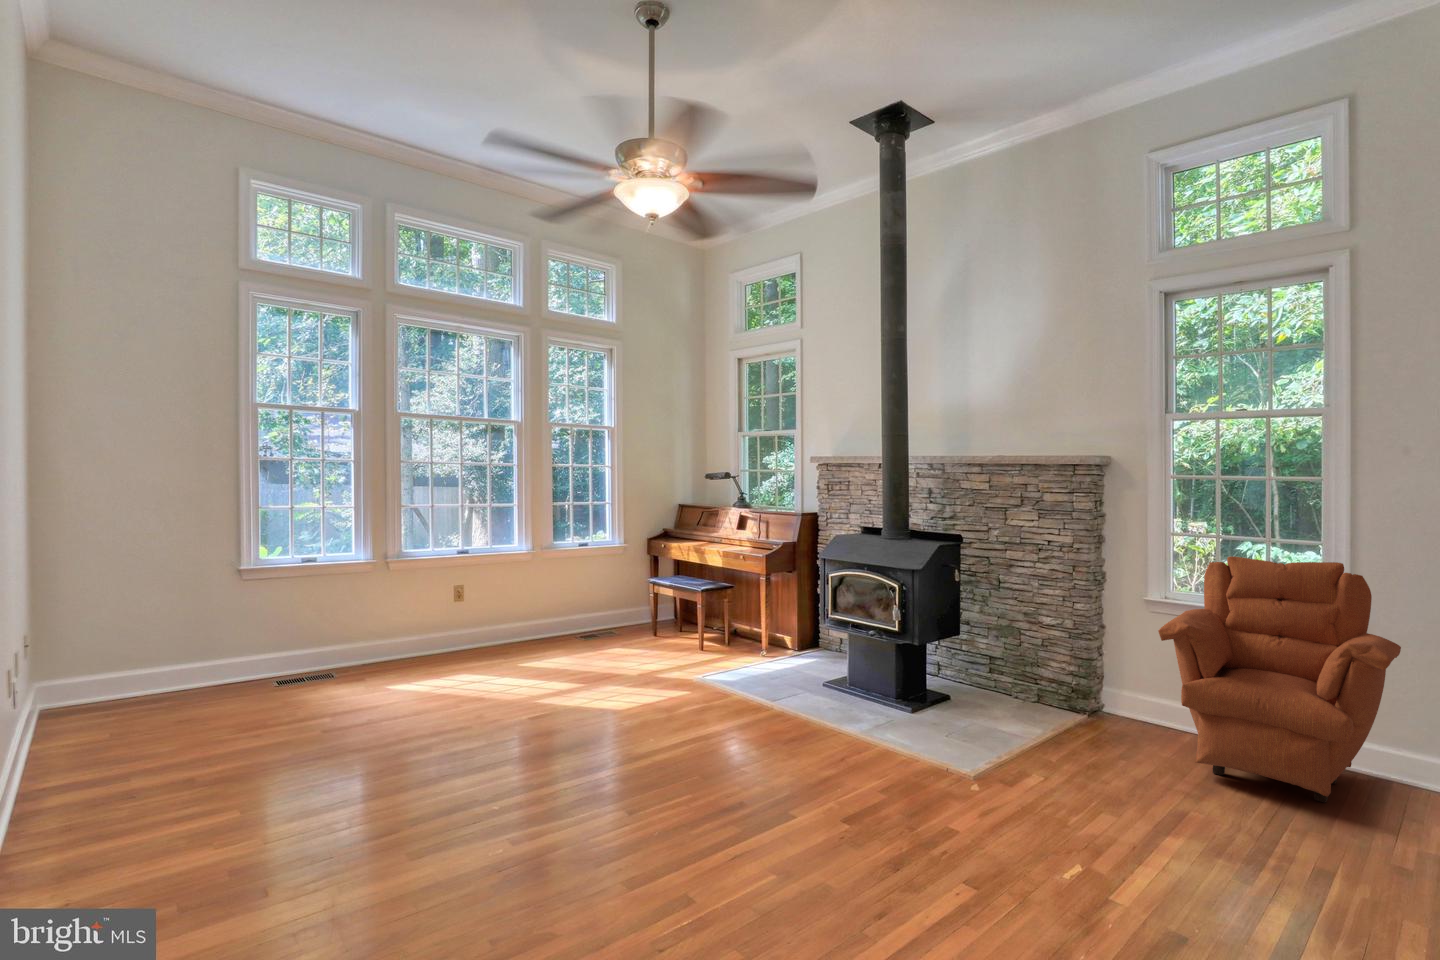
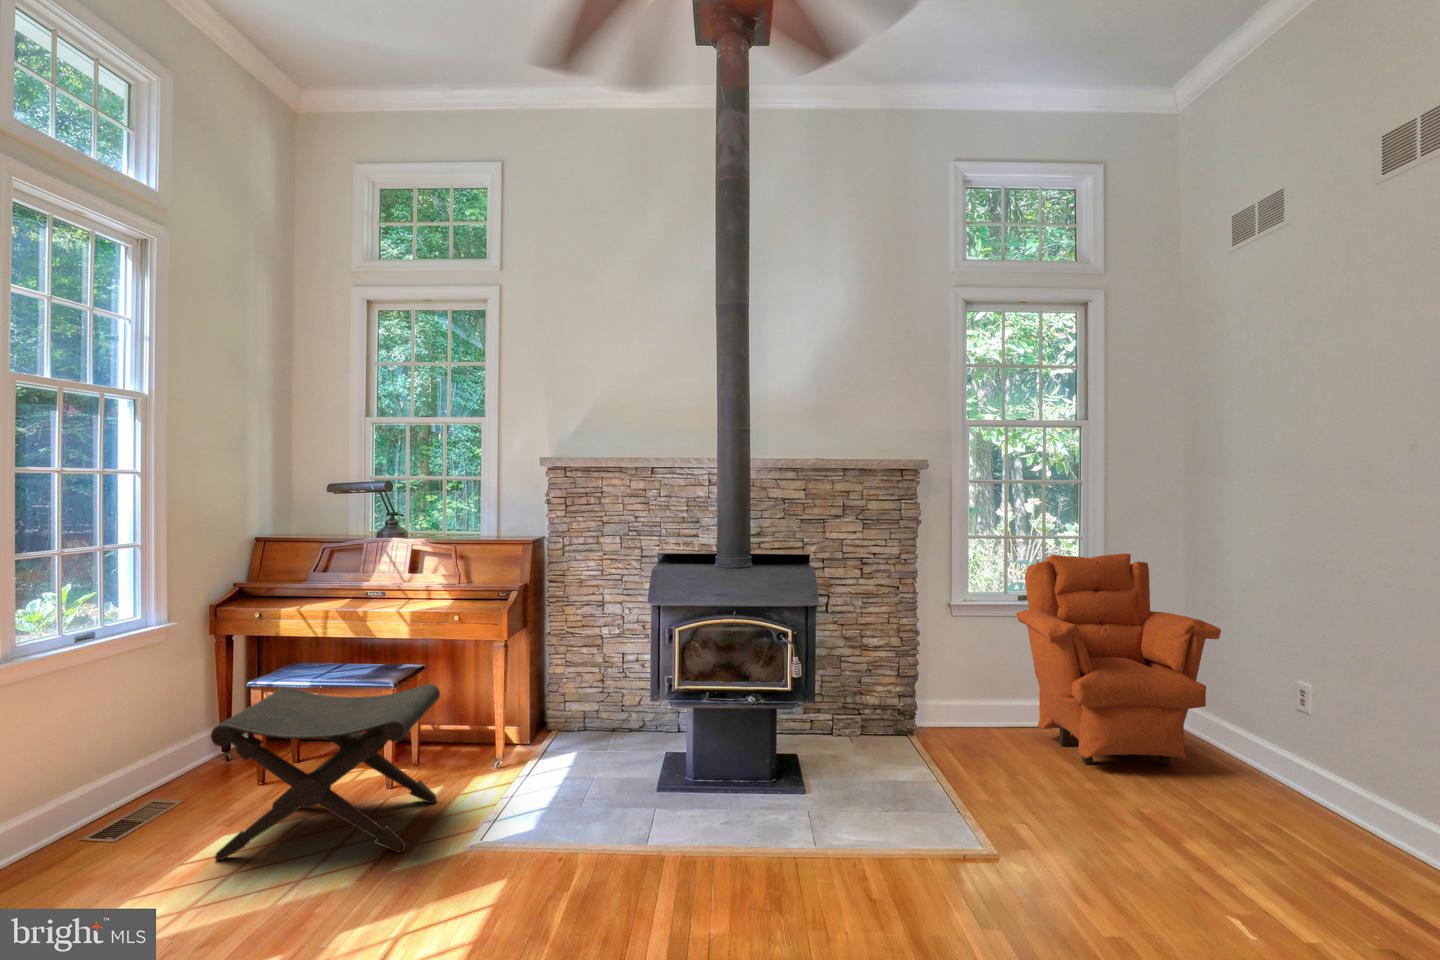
footstool: none [597,587,712,680] -> present [211,684,440,860]

